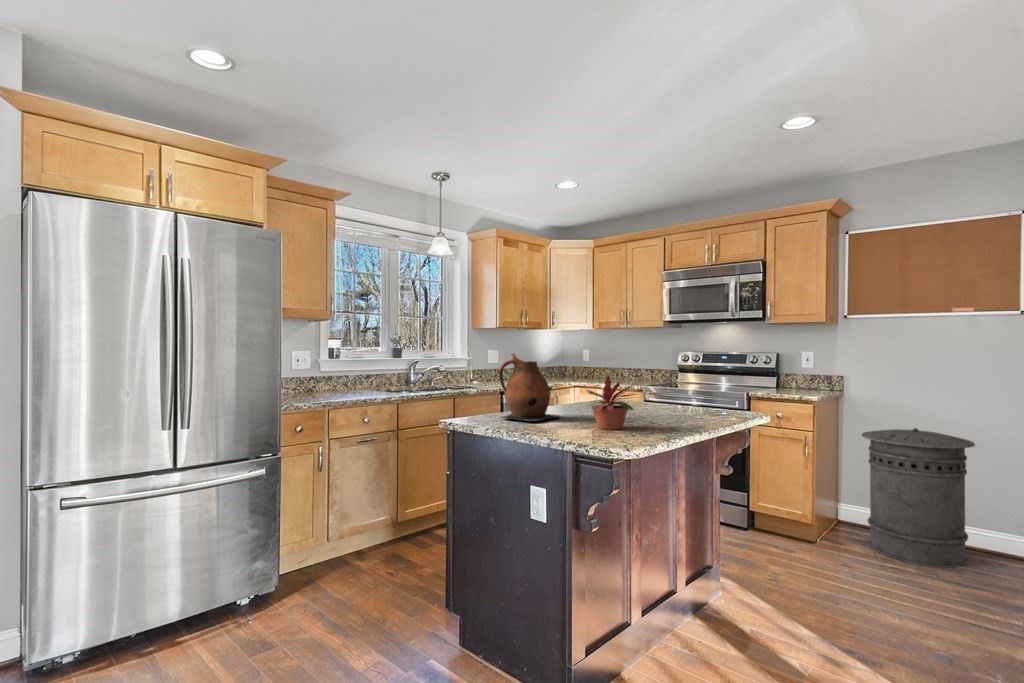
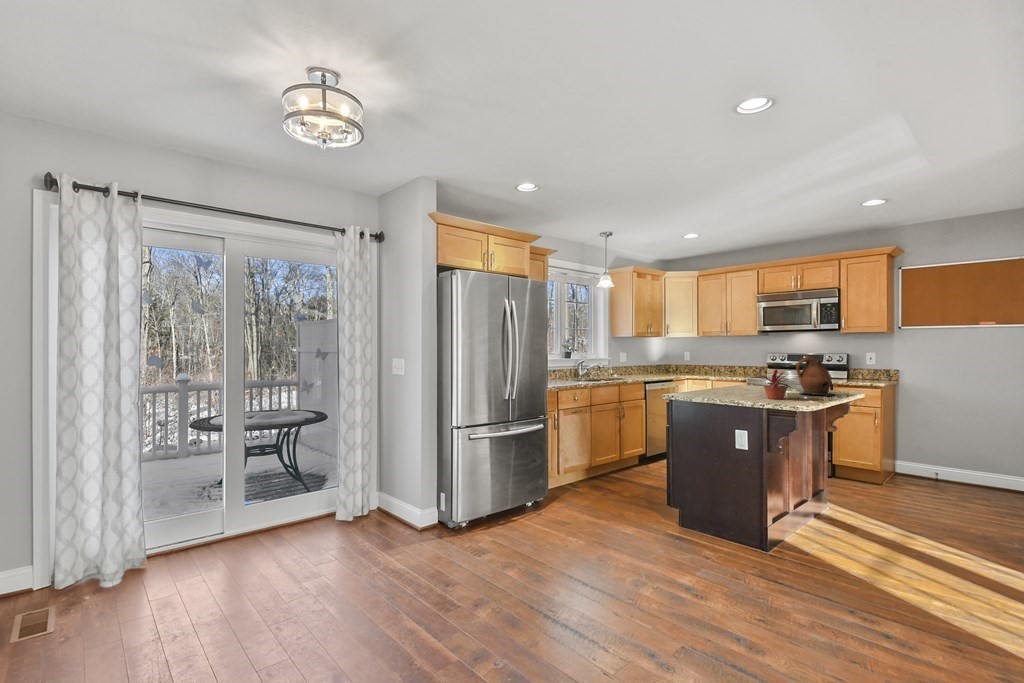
ceramic pitcher: present [499,354,560,422] -> present [796,355,834,395]
trash can: present [862,428,975,568] -> none [916,405,1001,499]

